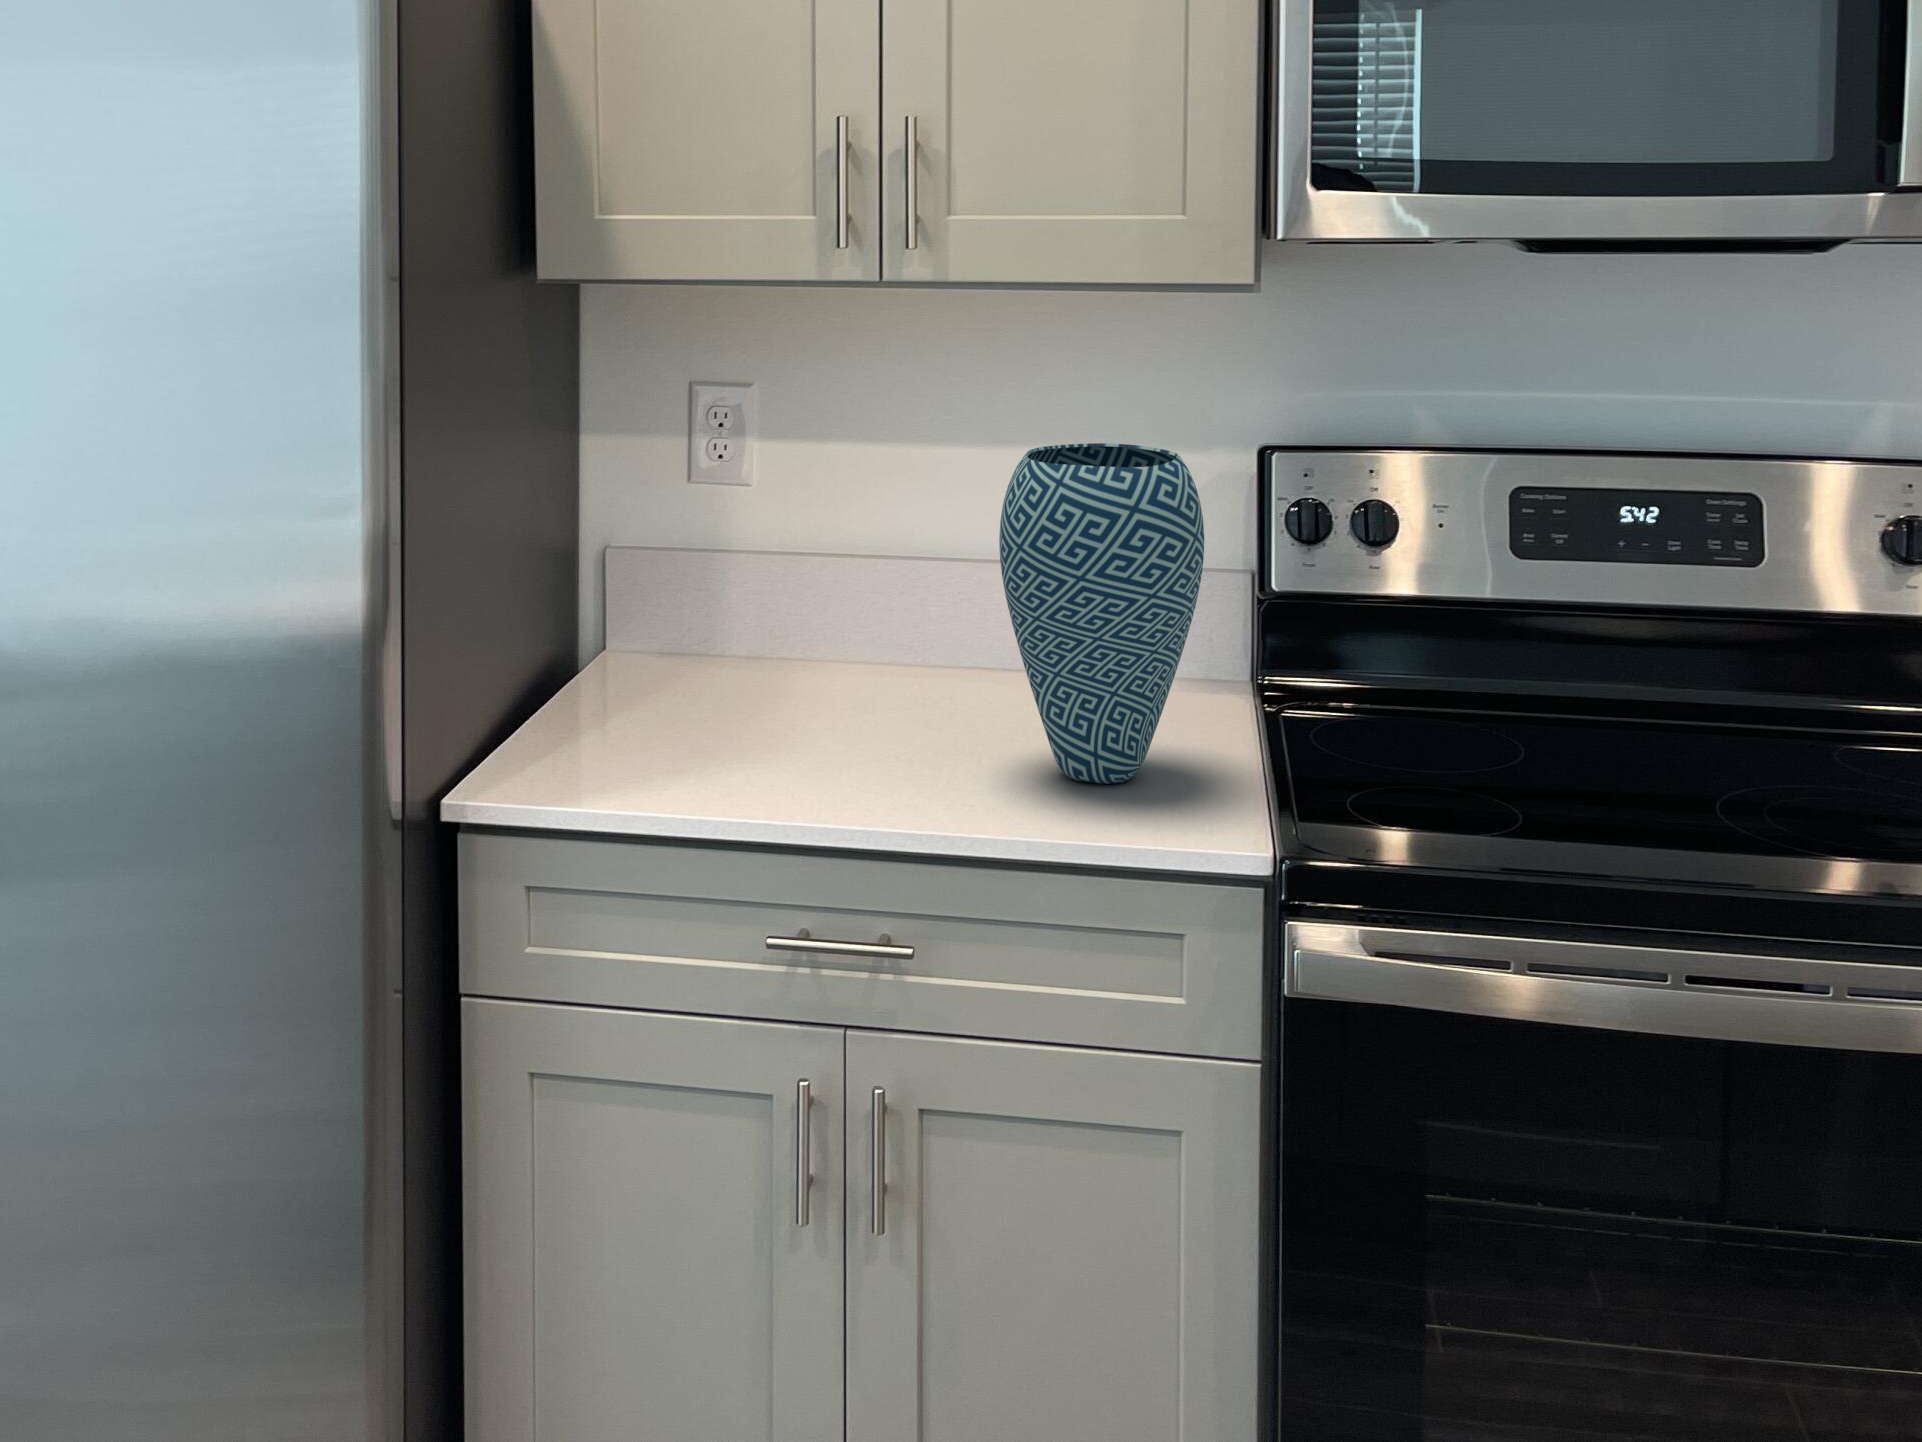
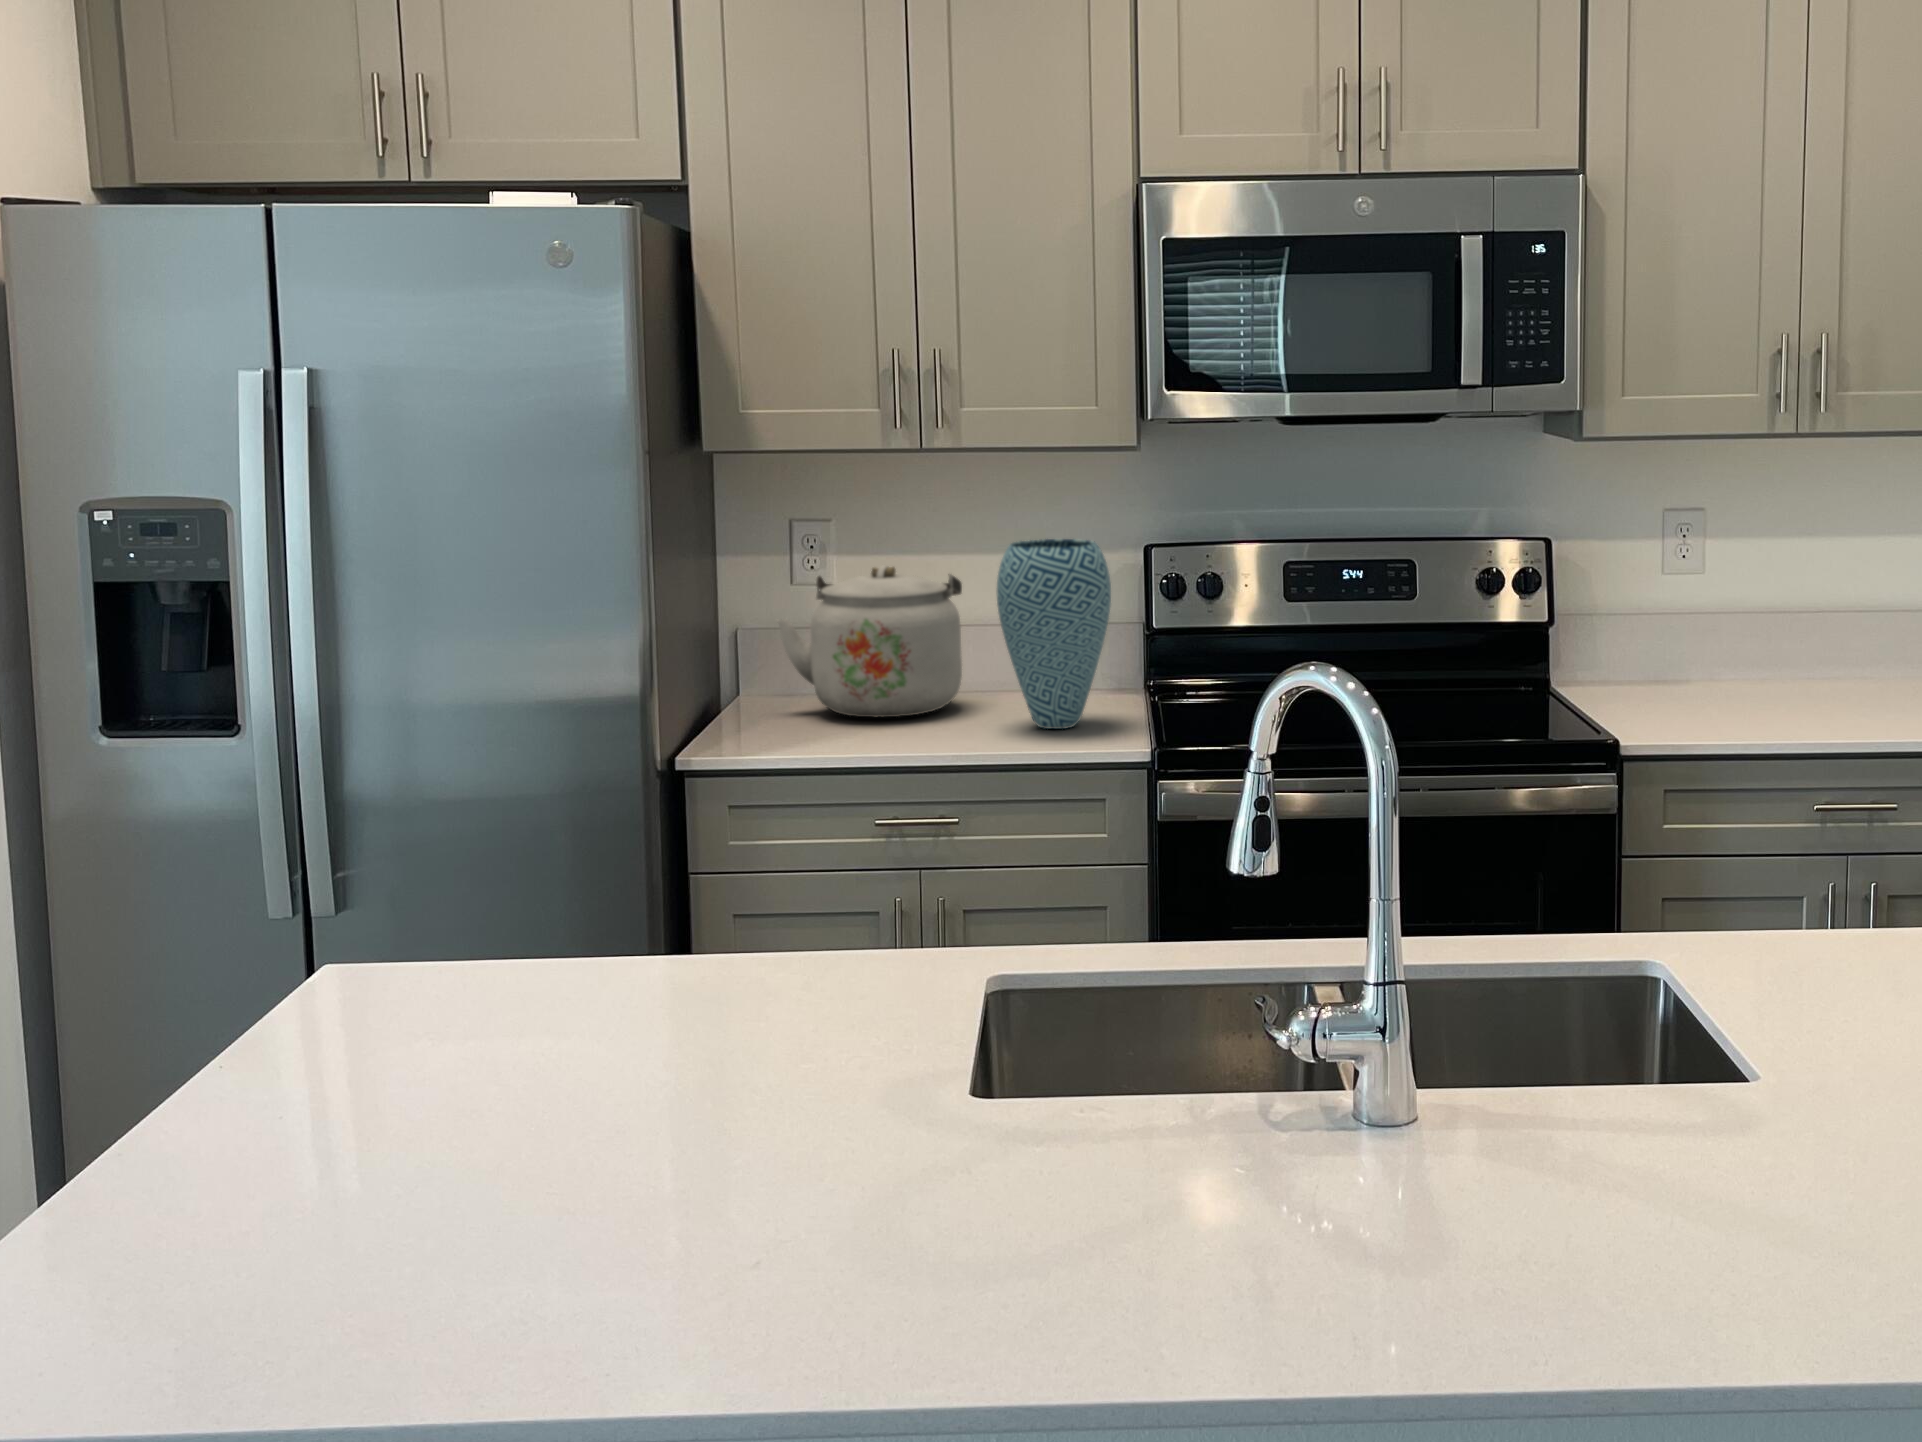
kettle: none [637,470,945,730] -> present [777,565,962,717]

